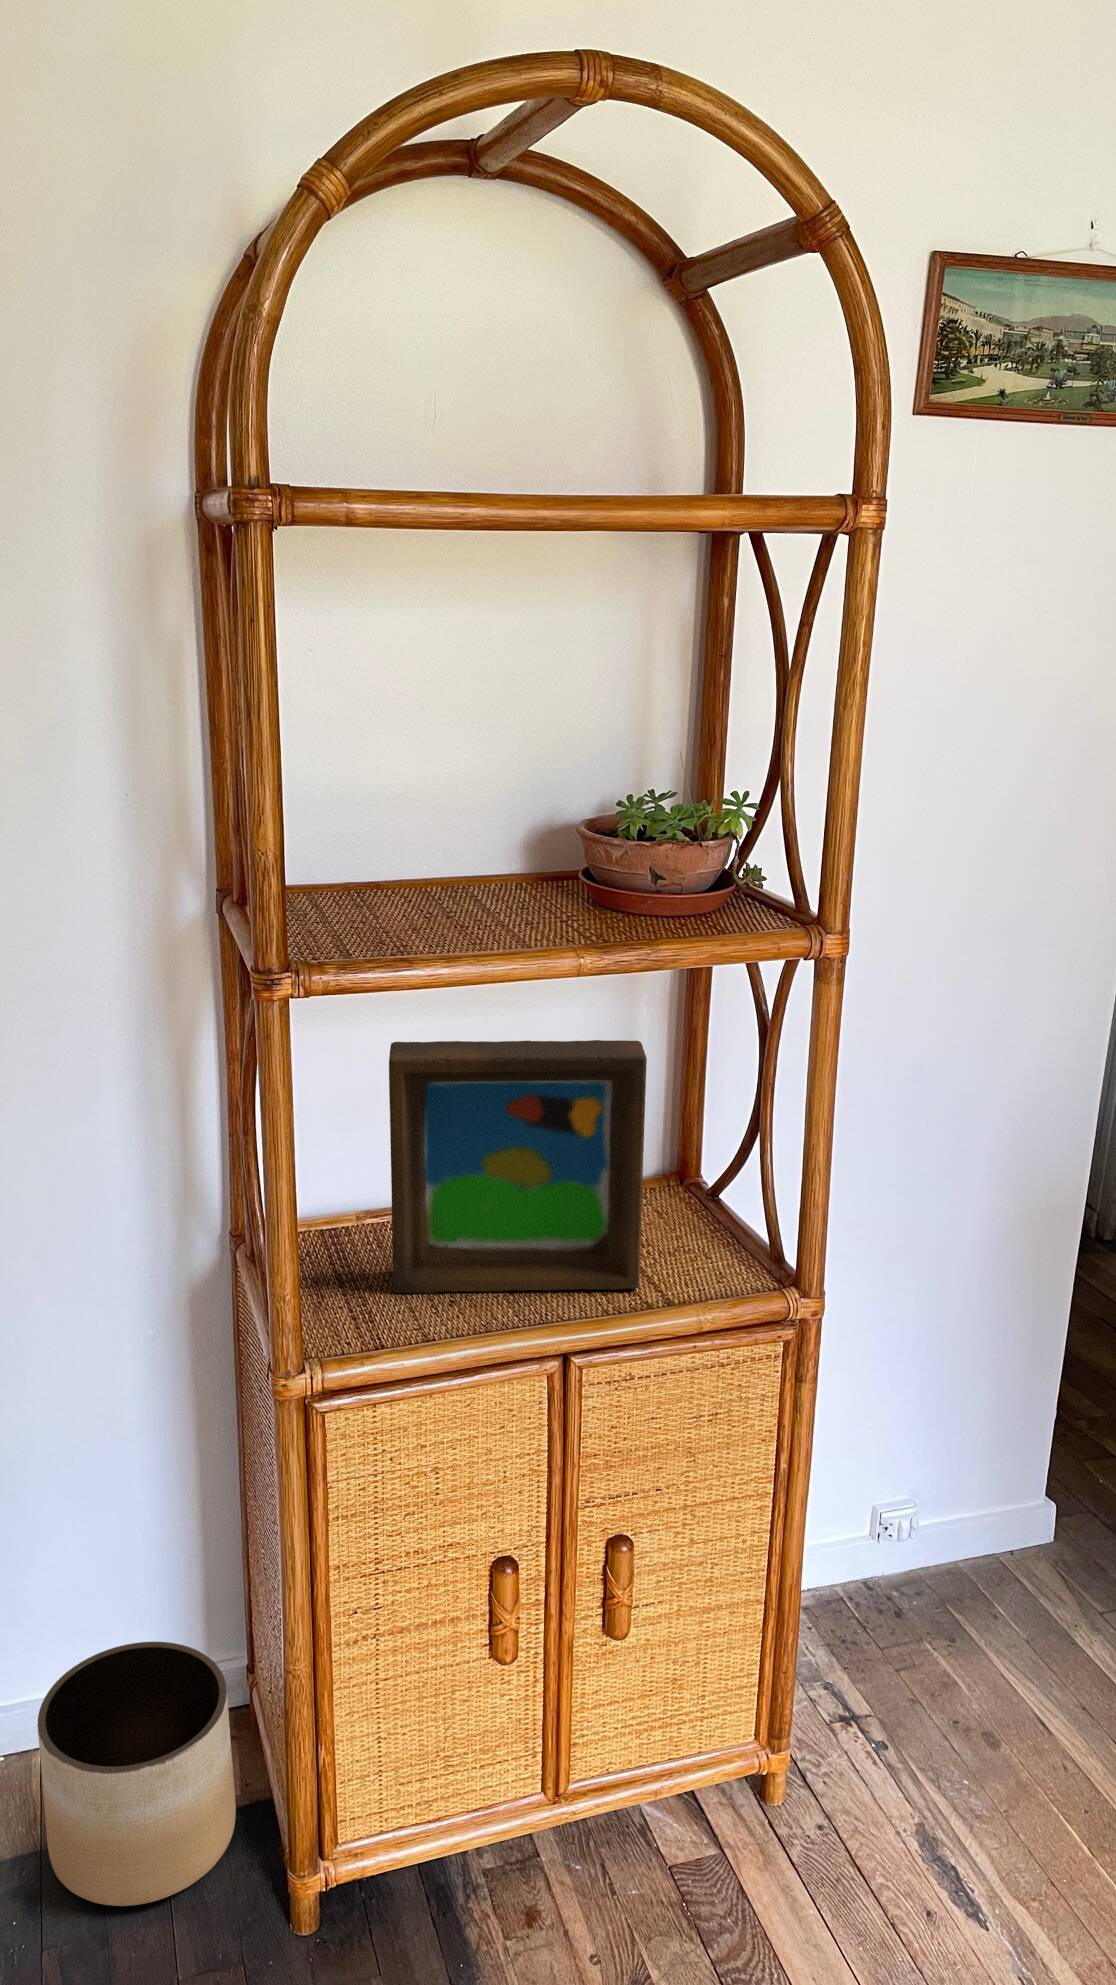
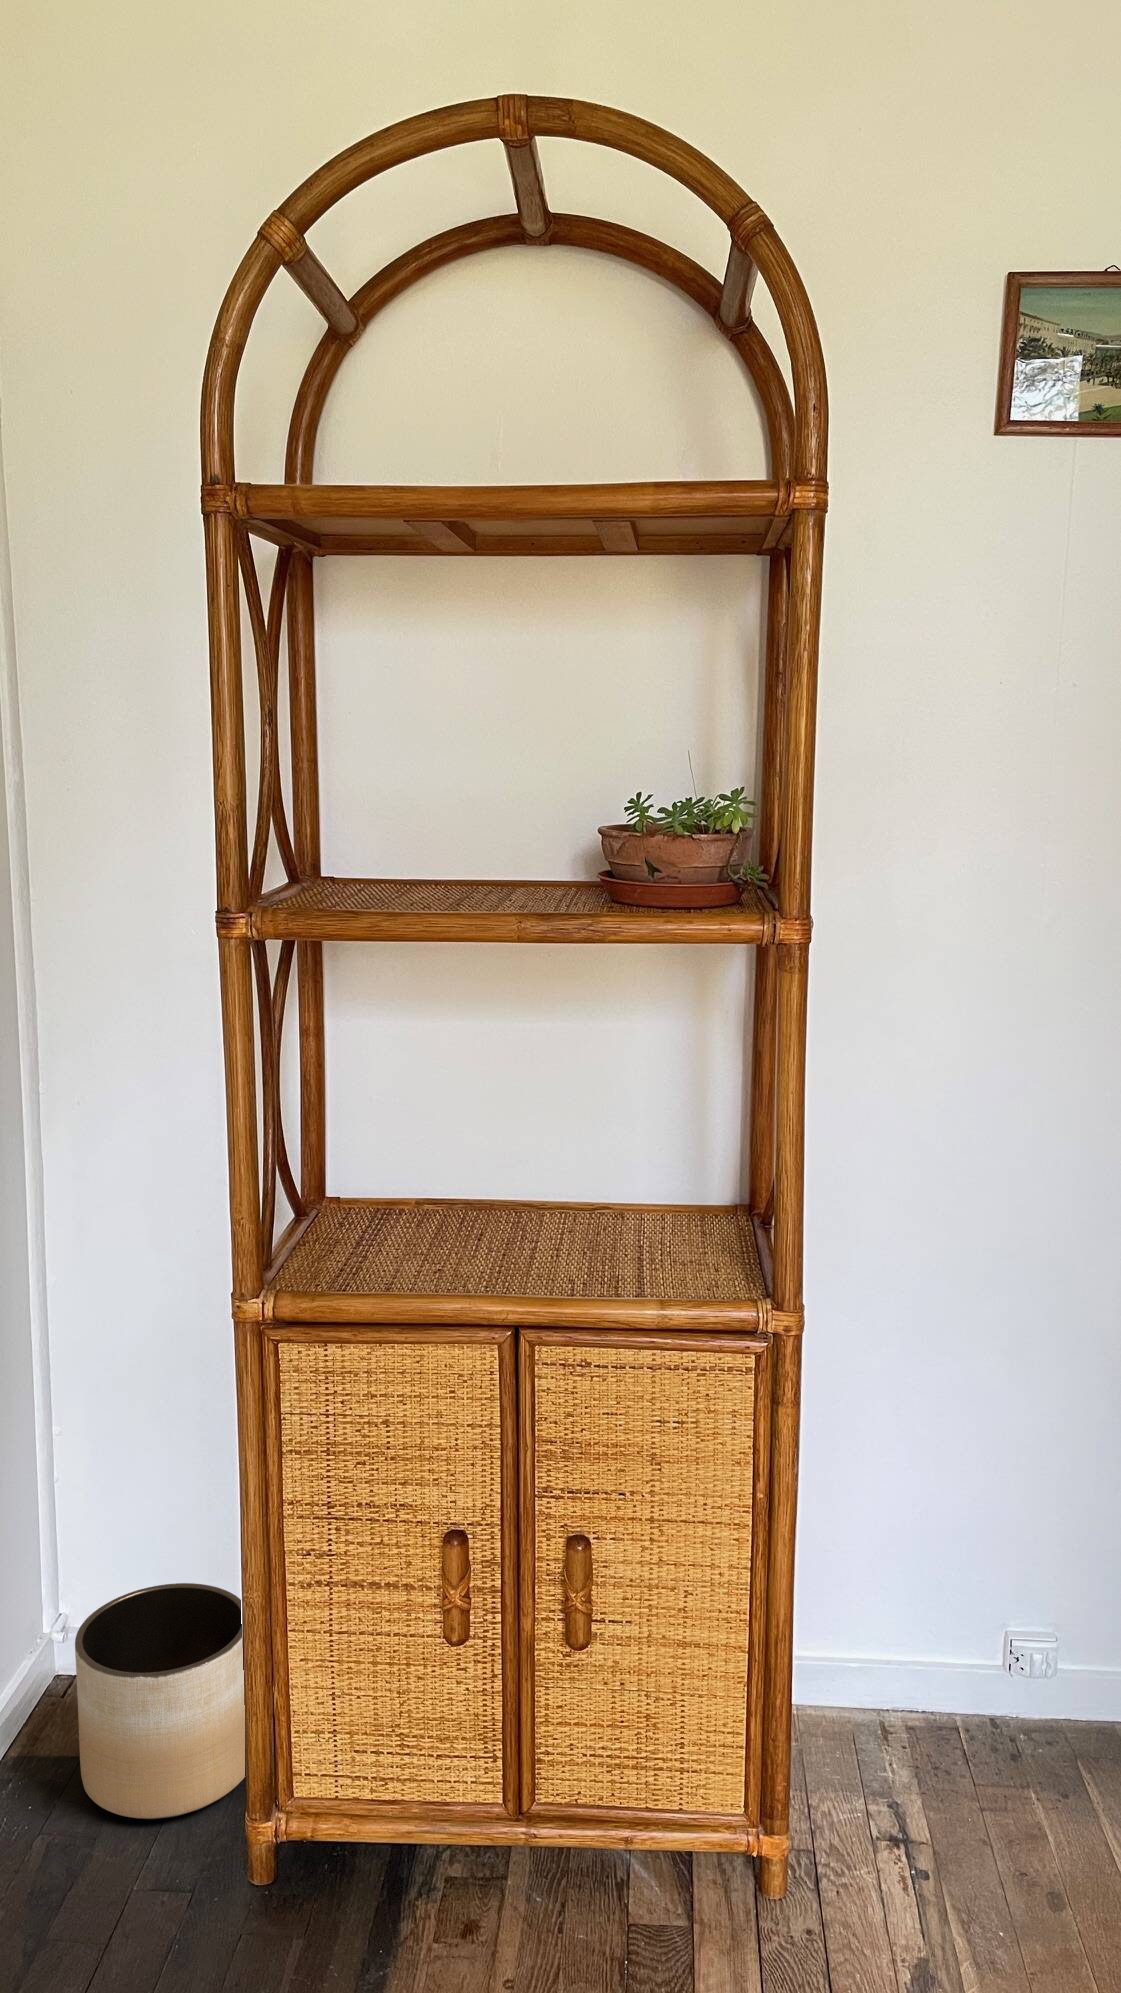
picture frame: present [389,1040,647,1293] -> none [387,1020,632,1282]

